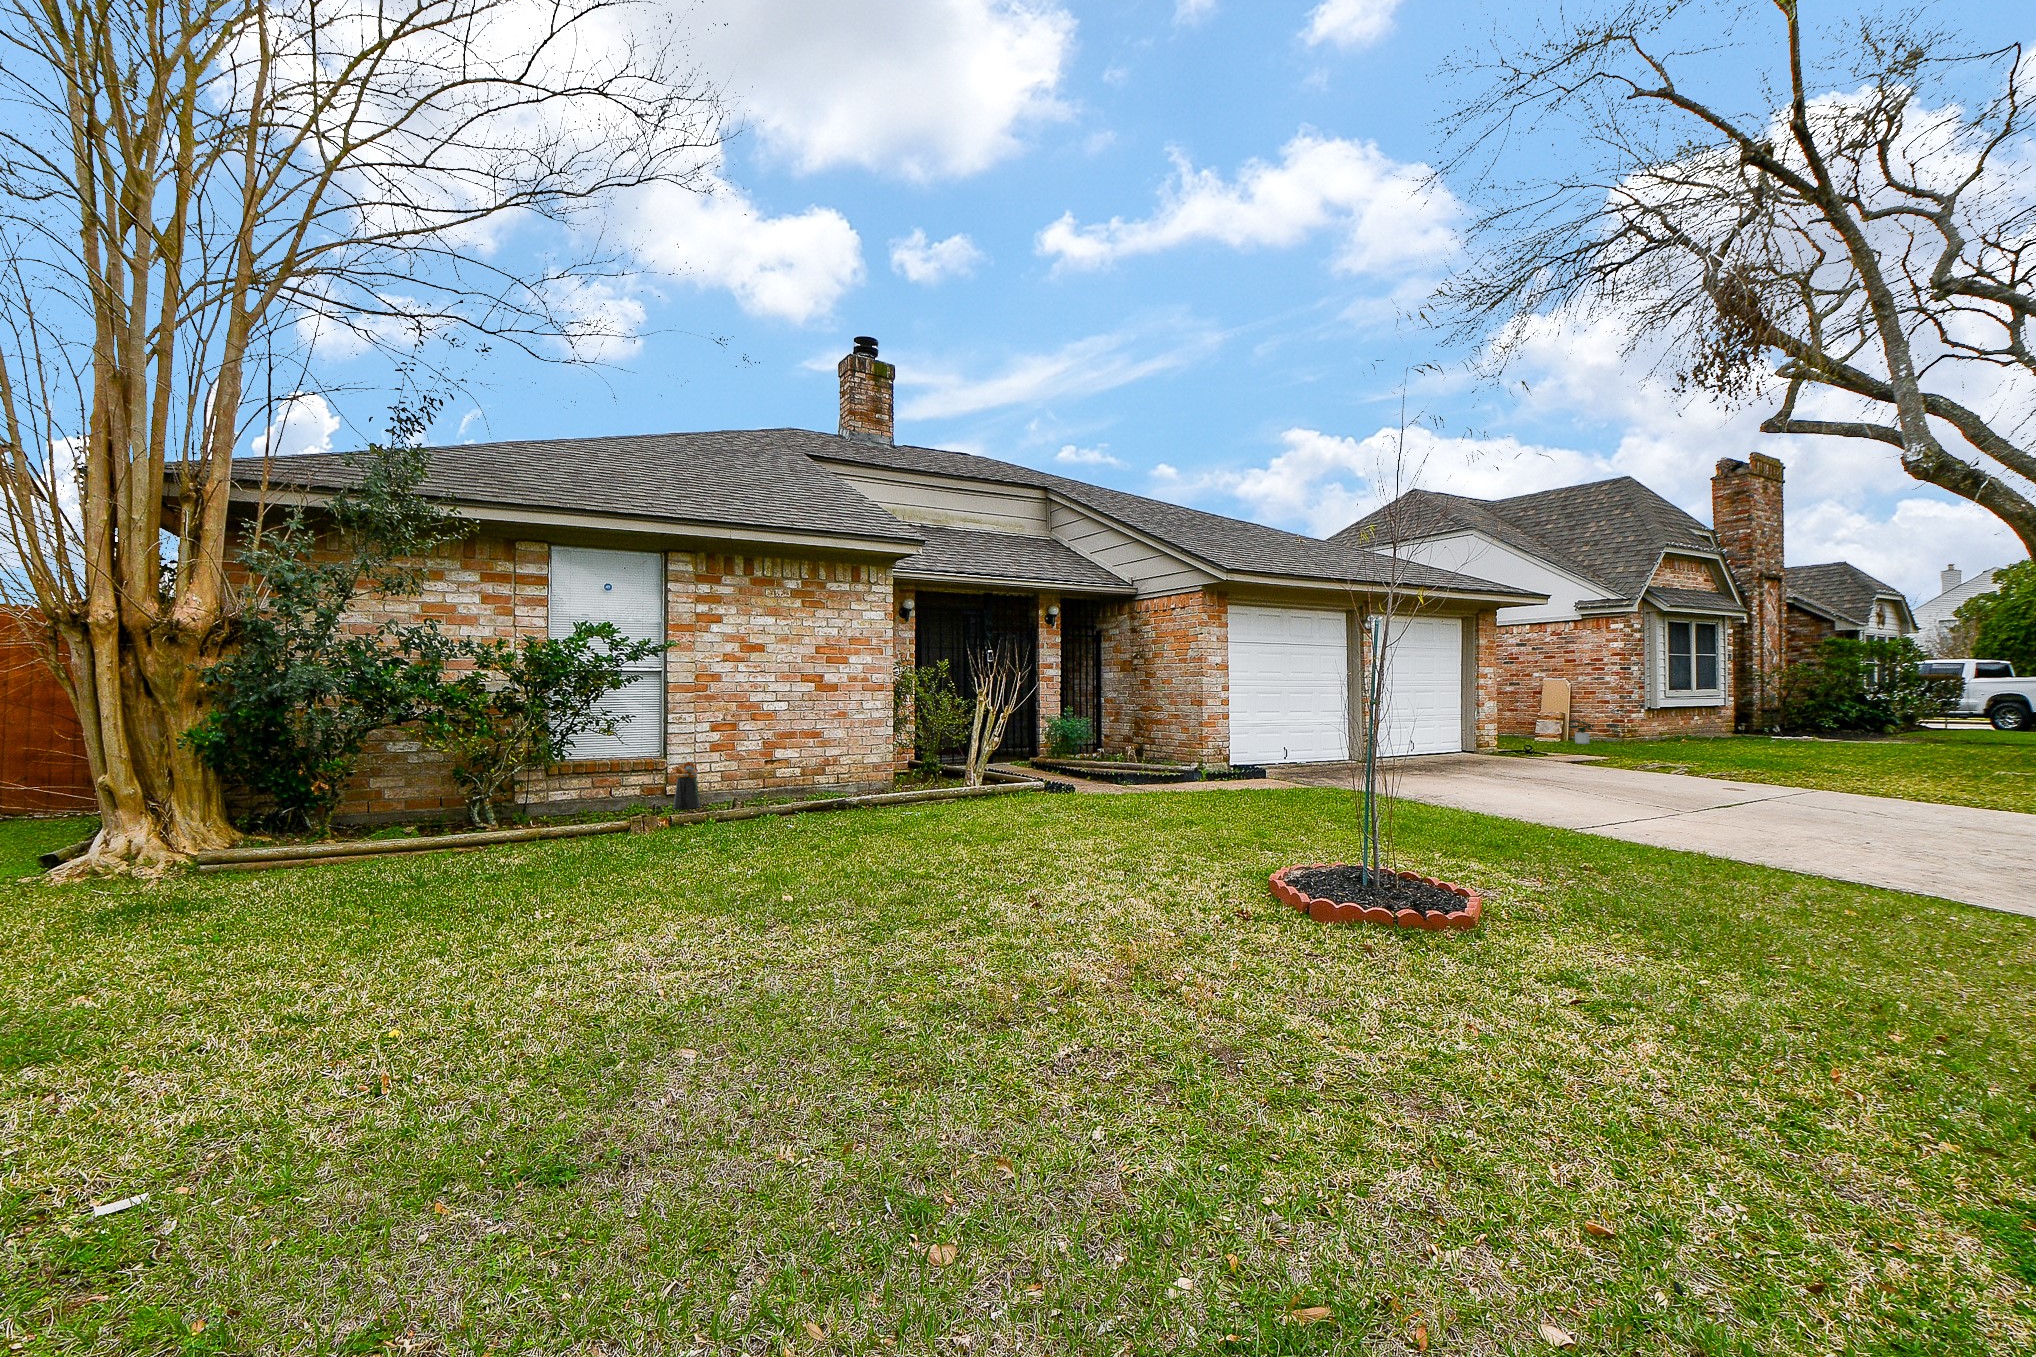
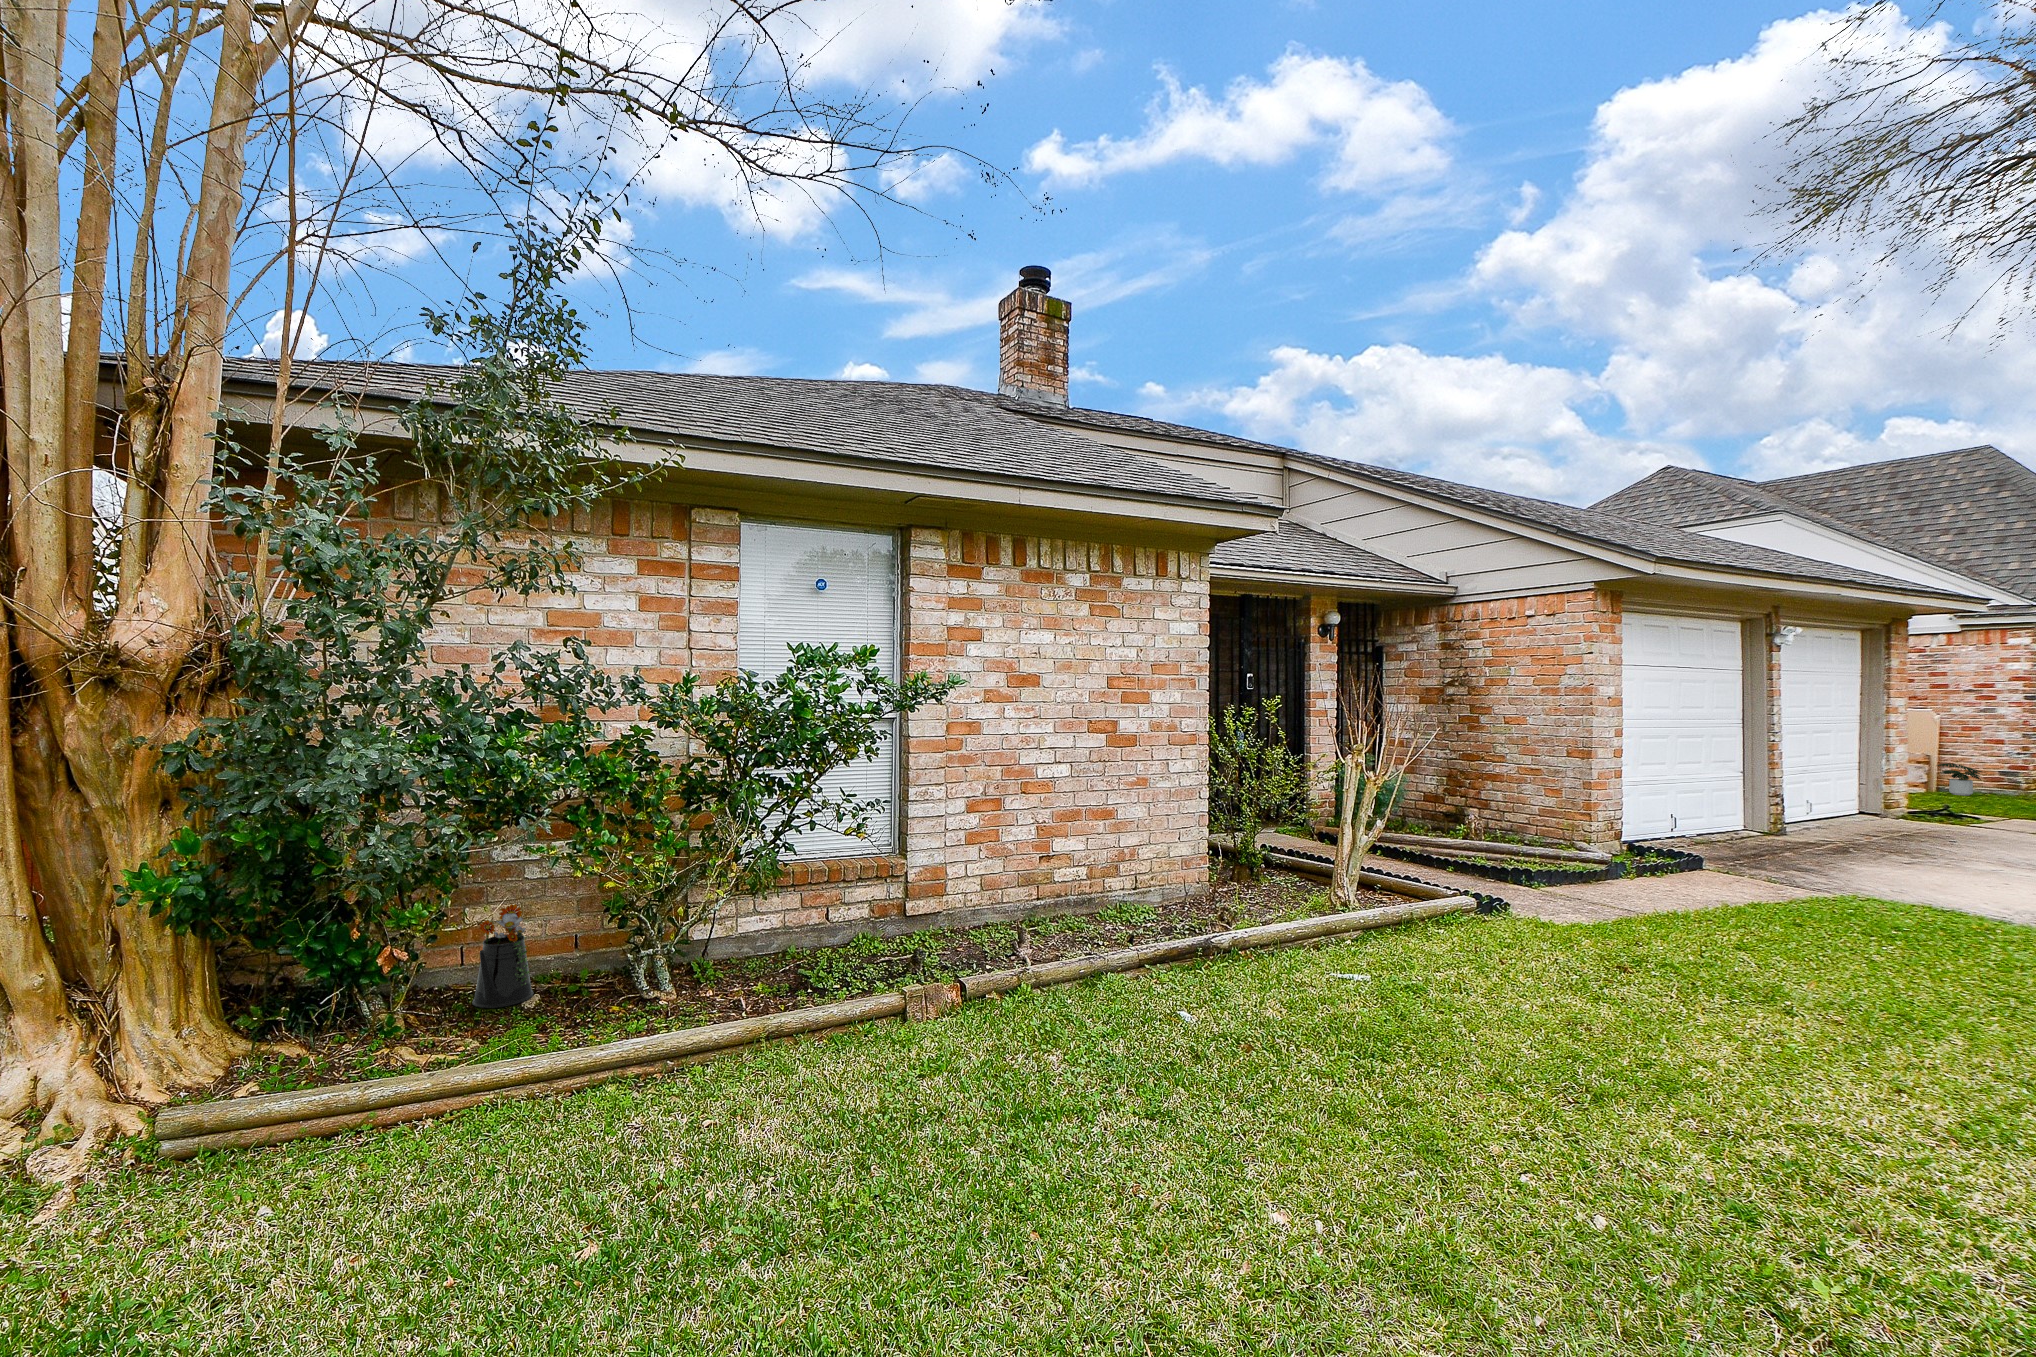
watering can: present [673,762,701,809] -> present [472,904,533,1008]

